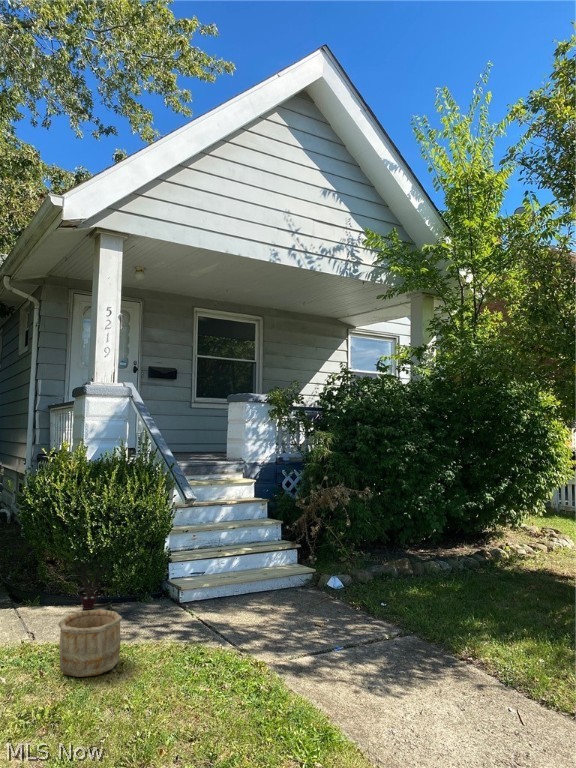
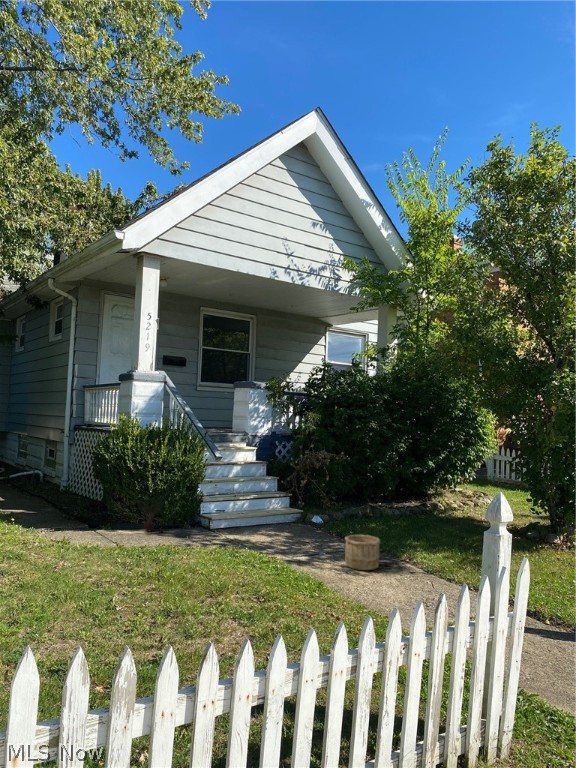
wooden bucket: present [58,609,122,677] -> present [345,534,380,570]

